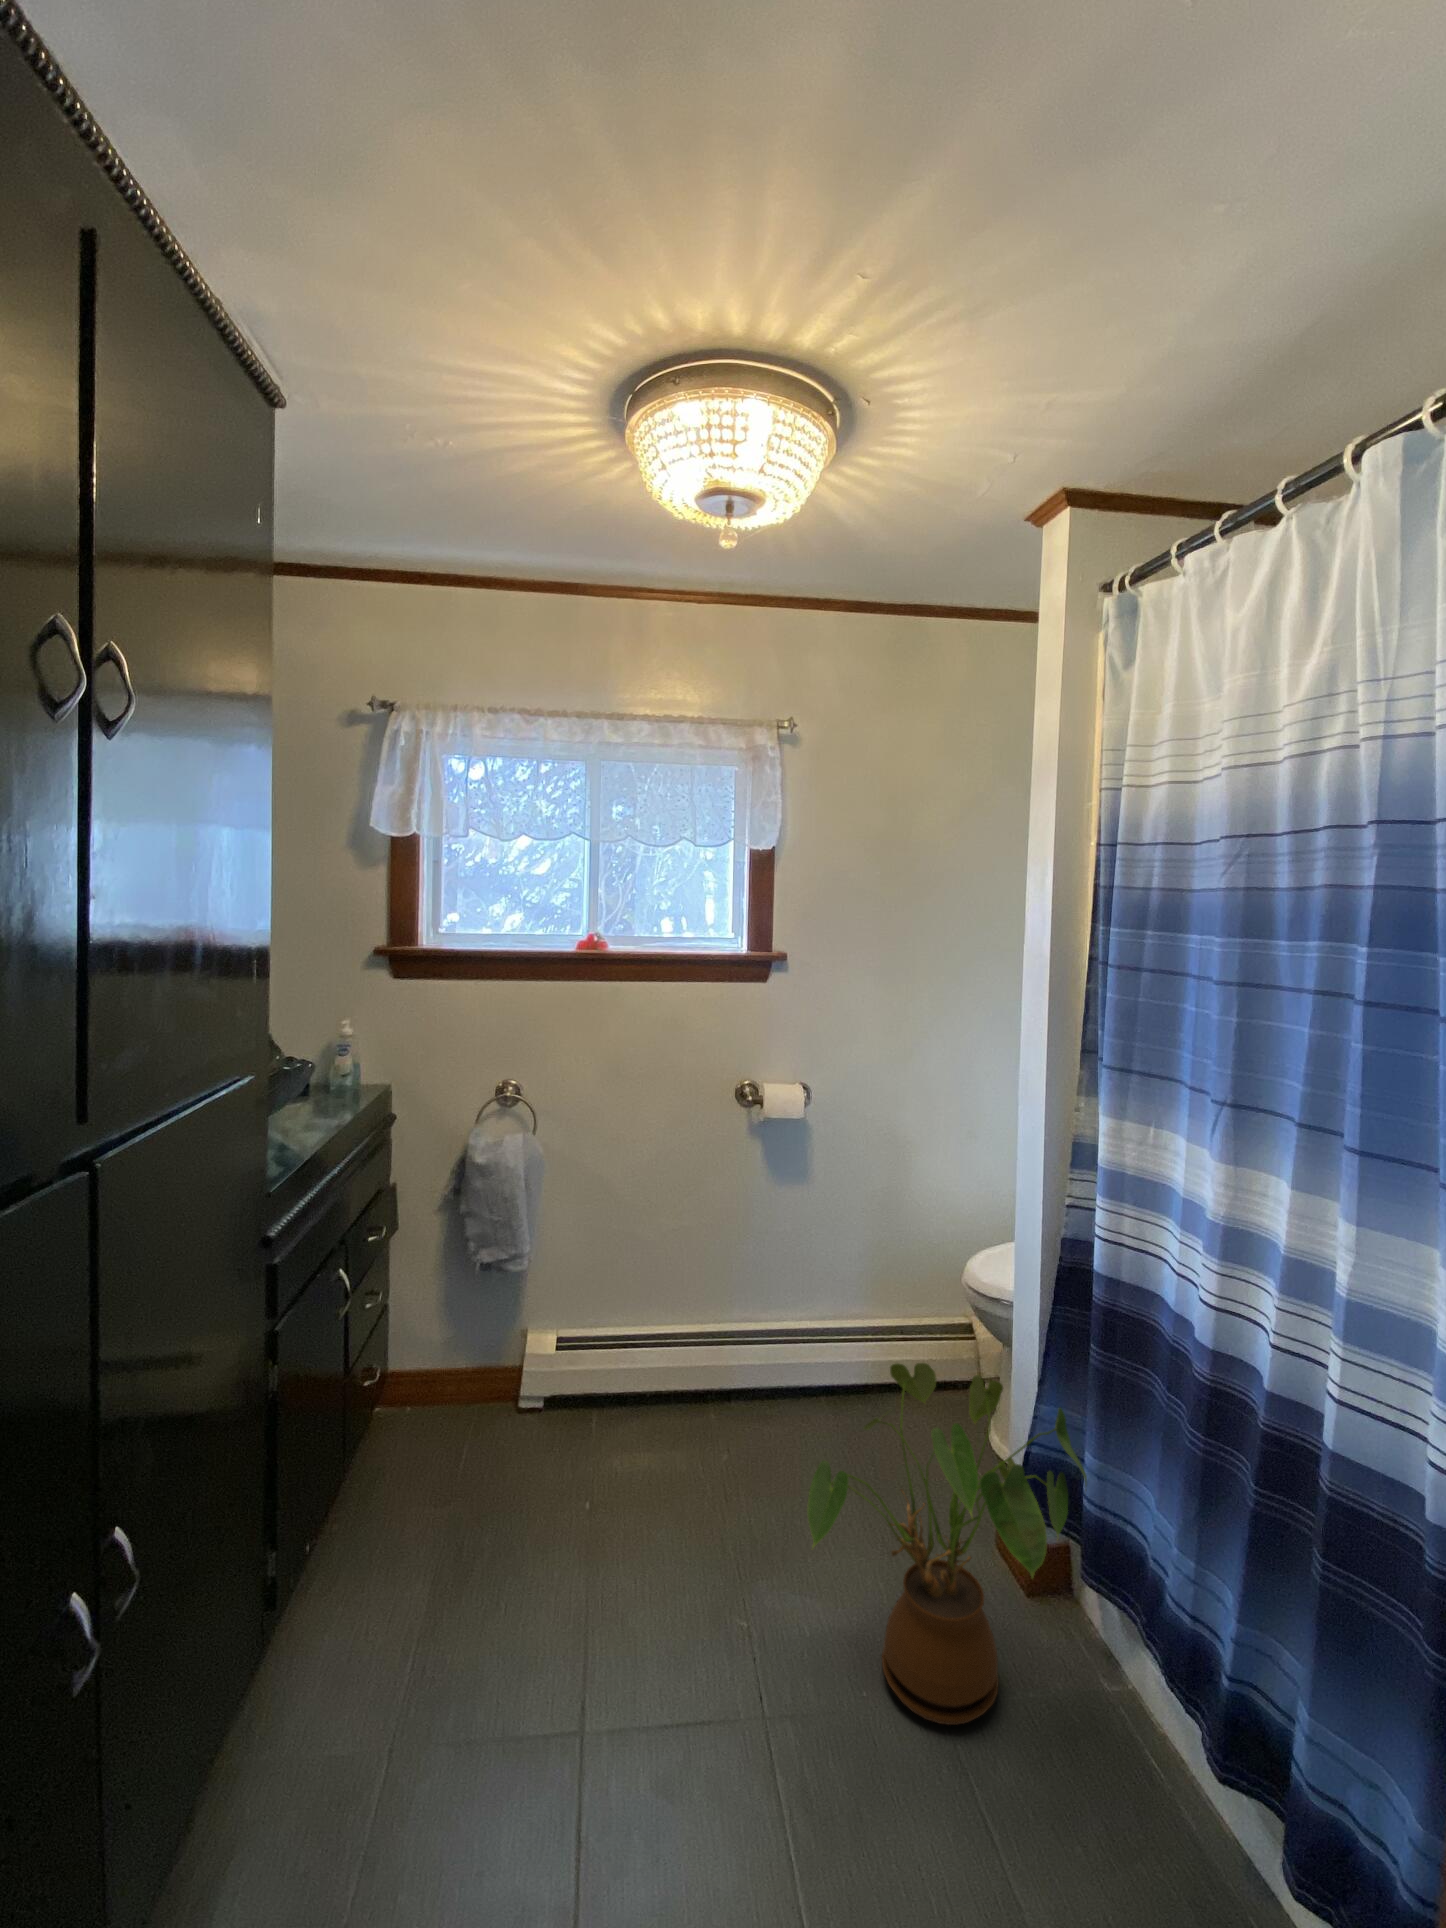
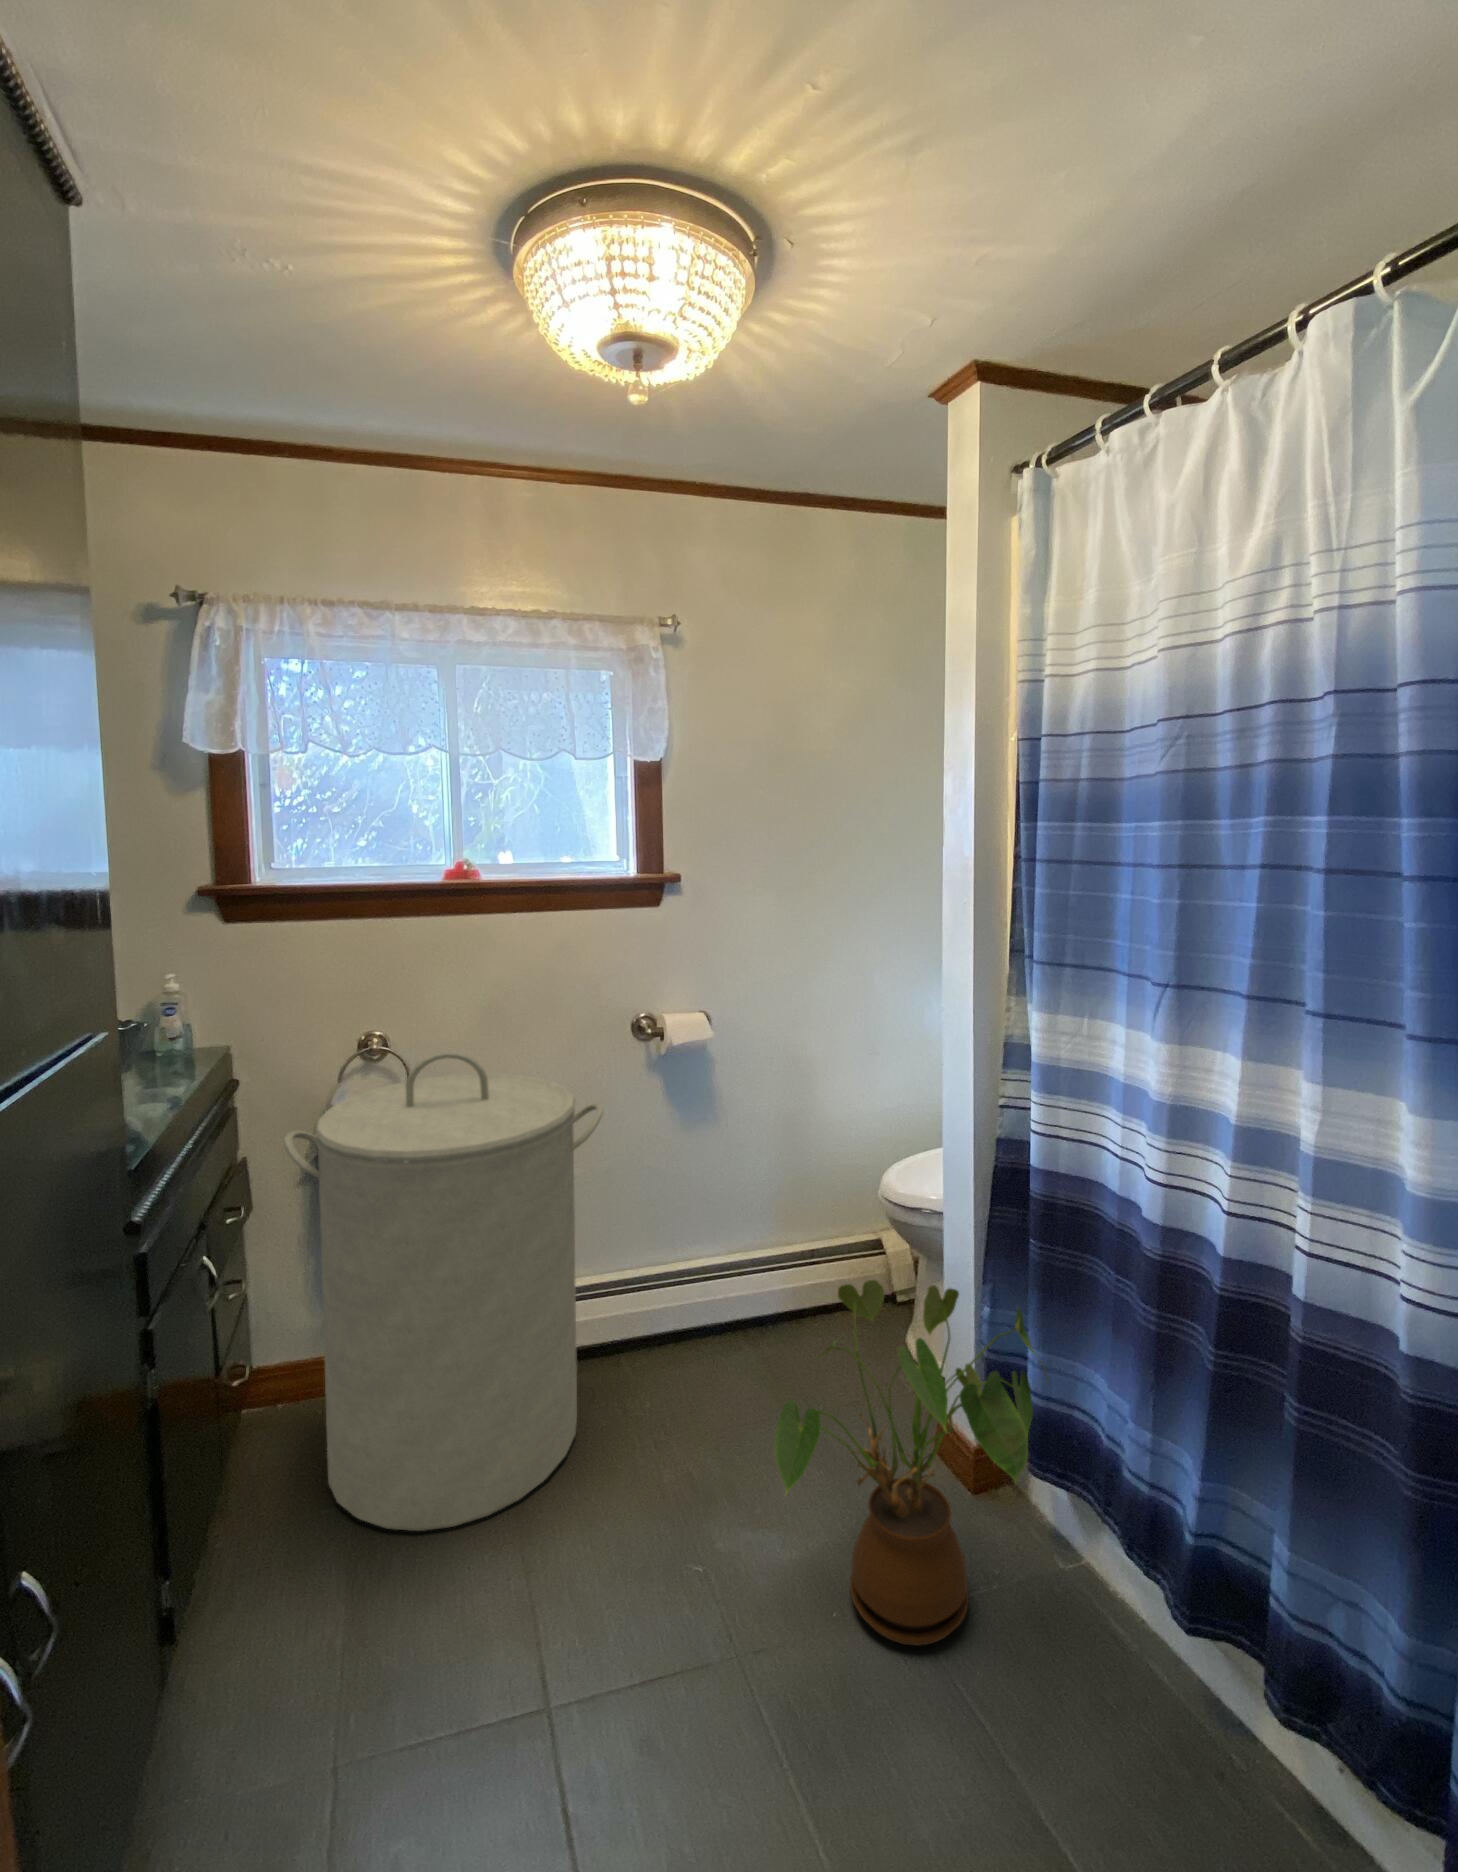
laundry hamper: none [424,1107,695,1530] -> present [284,1052,603,1531]

